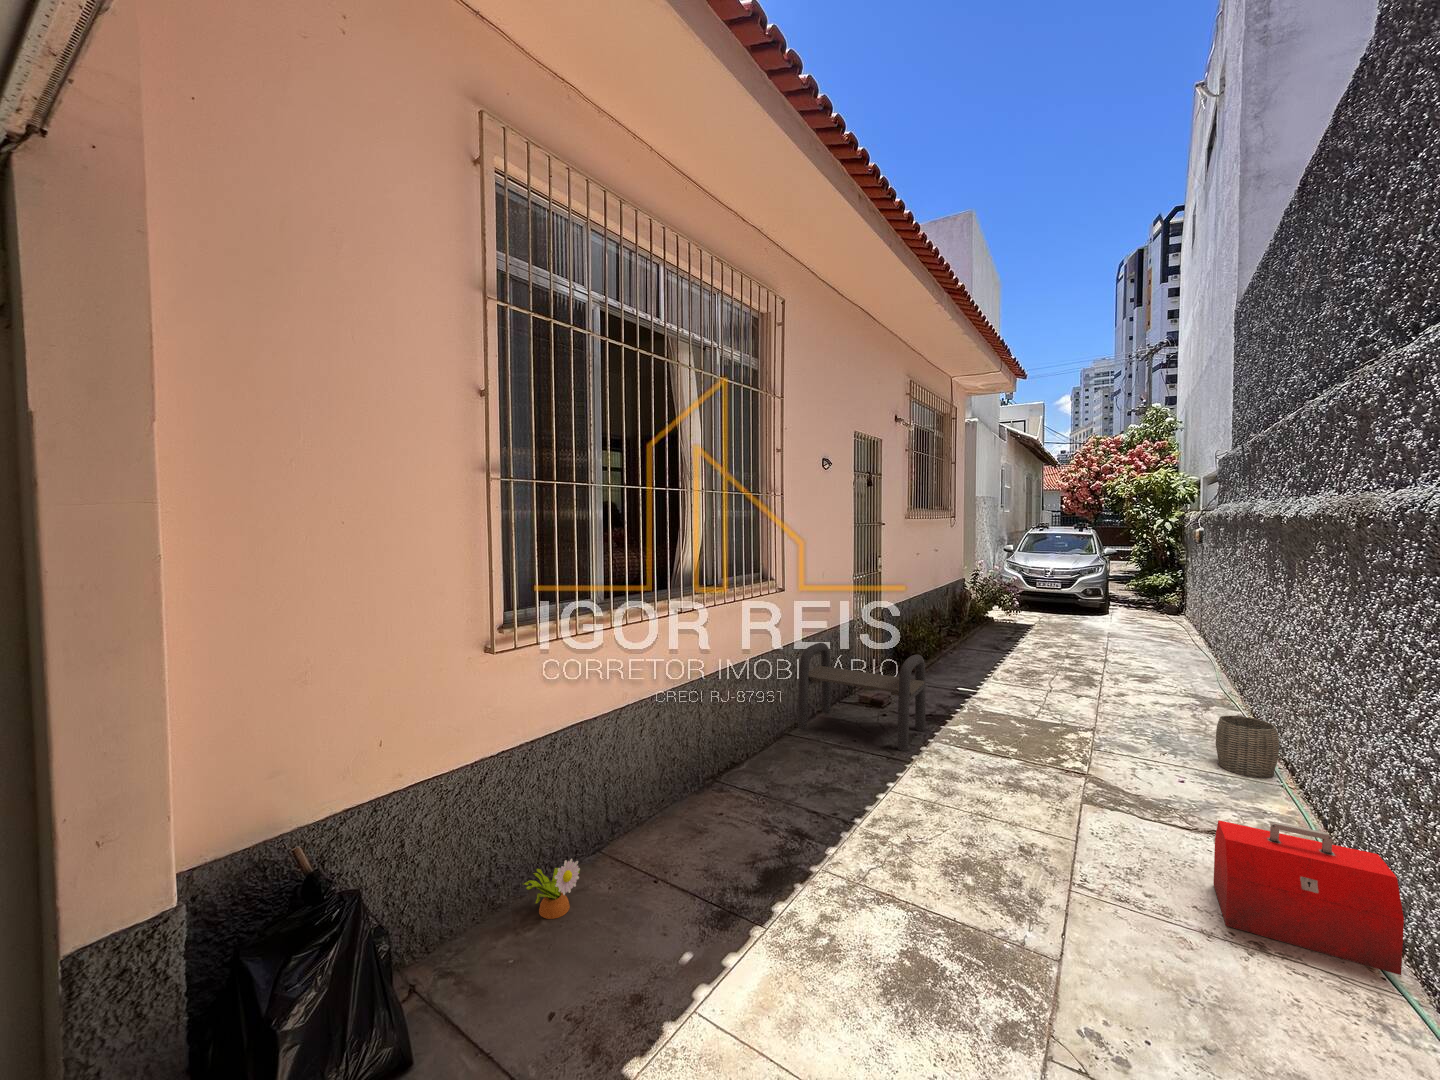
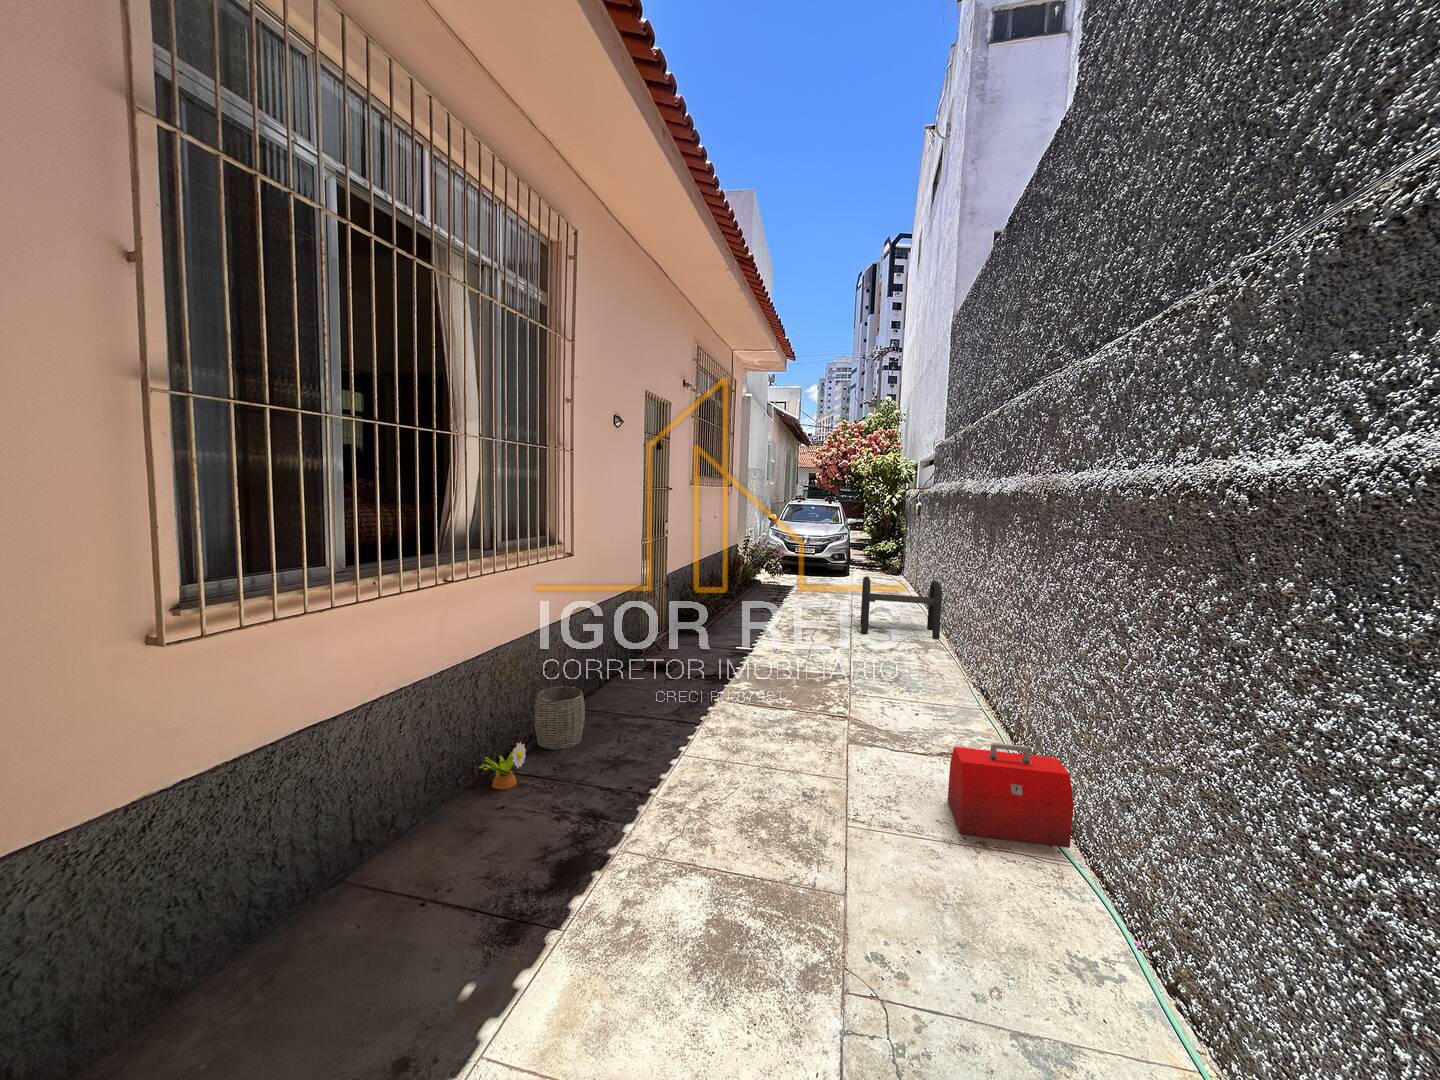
bench: present [798,643,926,751] -> present [860,576,942,640]
woven basket: present [1216,716,1279,778] -> present [535,686,585,750]
decorative plant: present [523,859,580,919] -> present [478,742,526,789]

